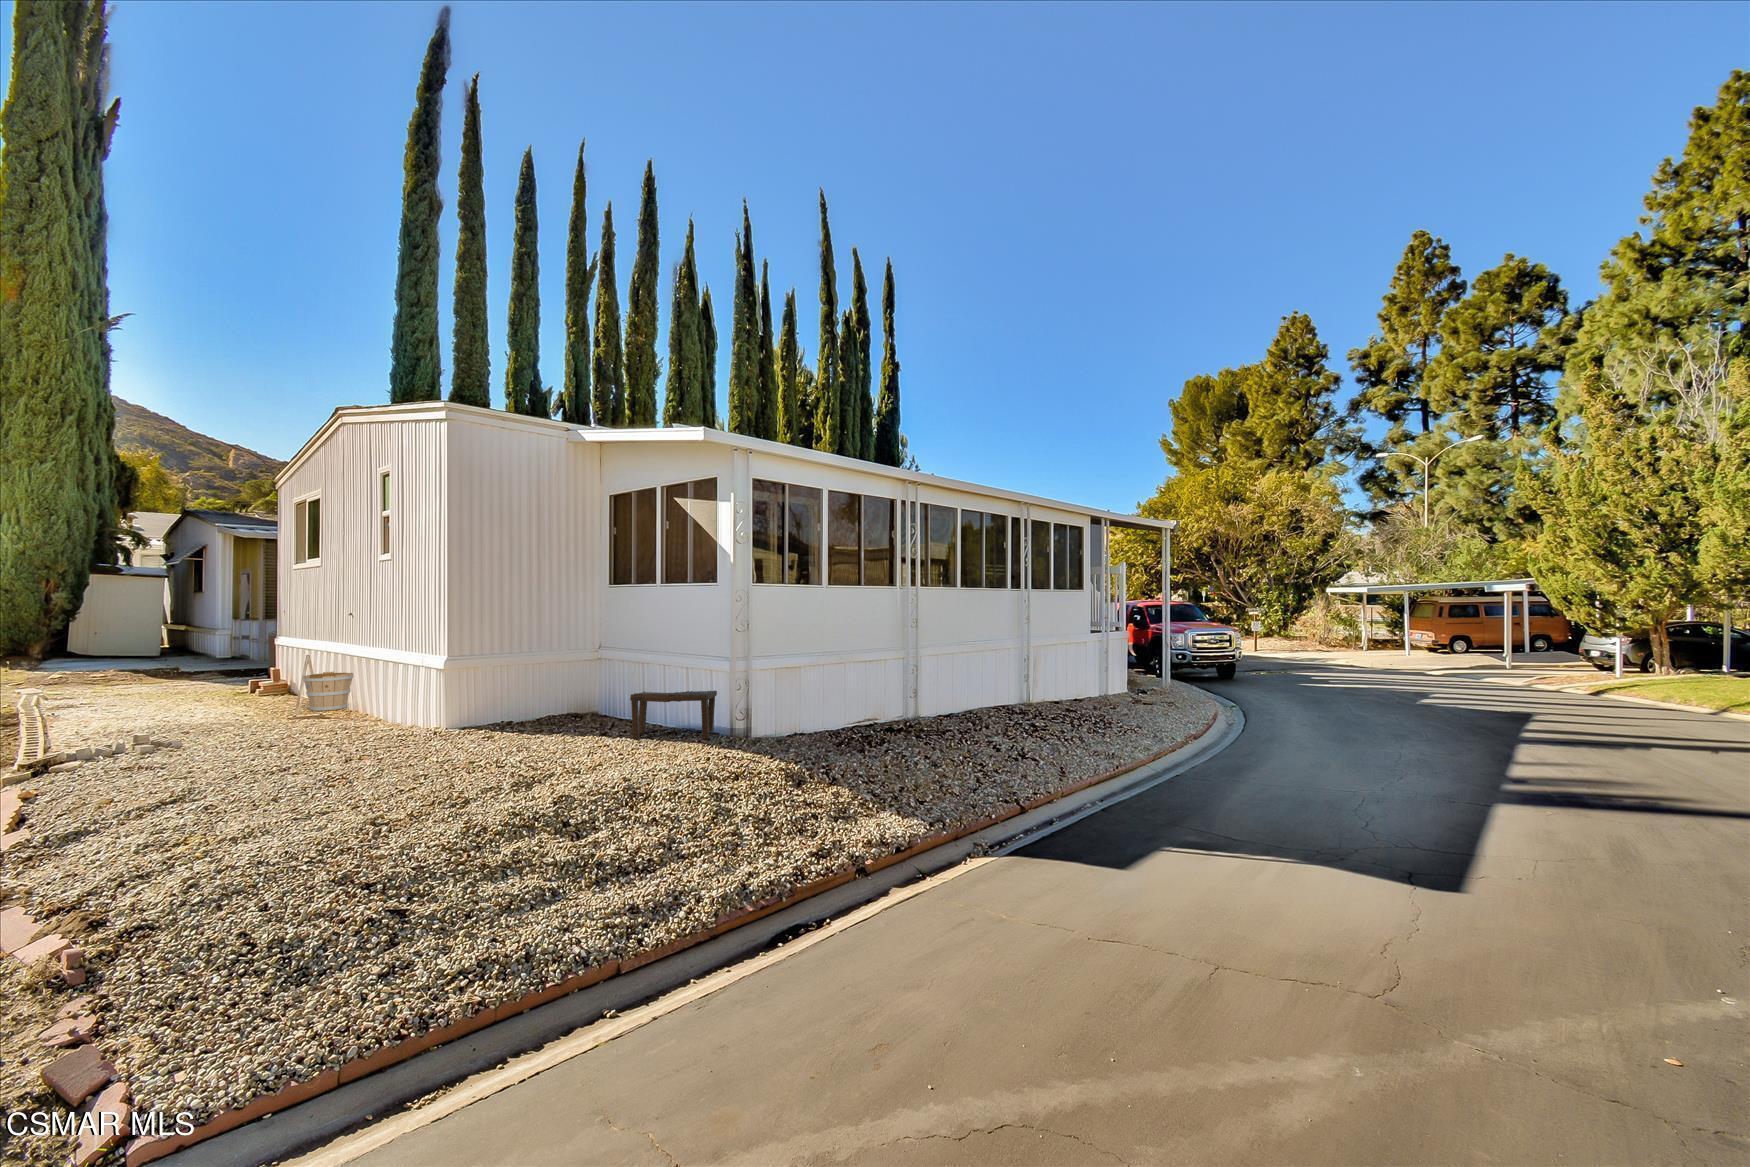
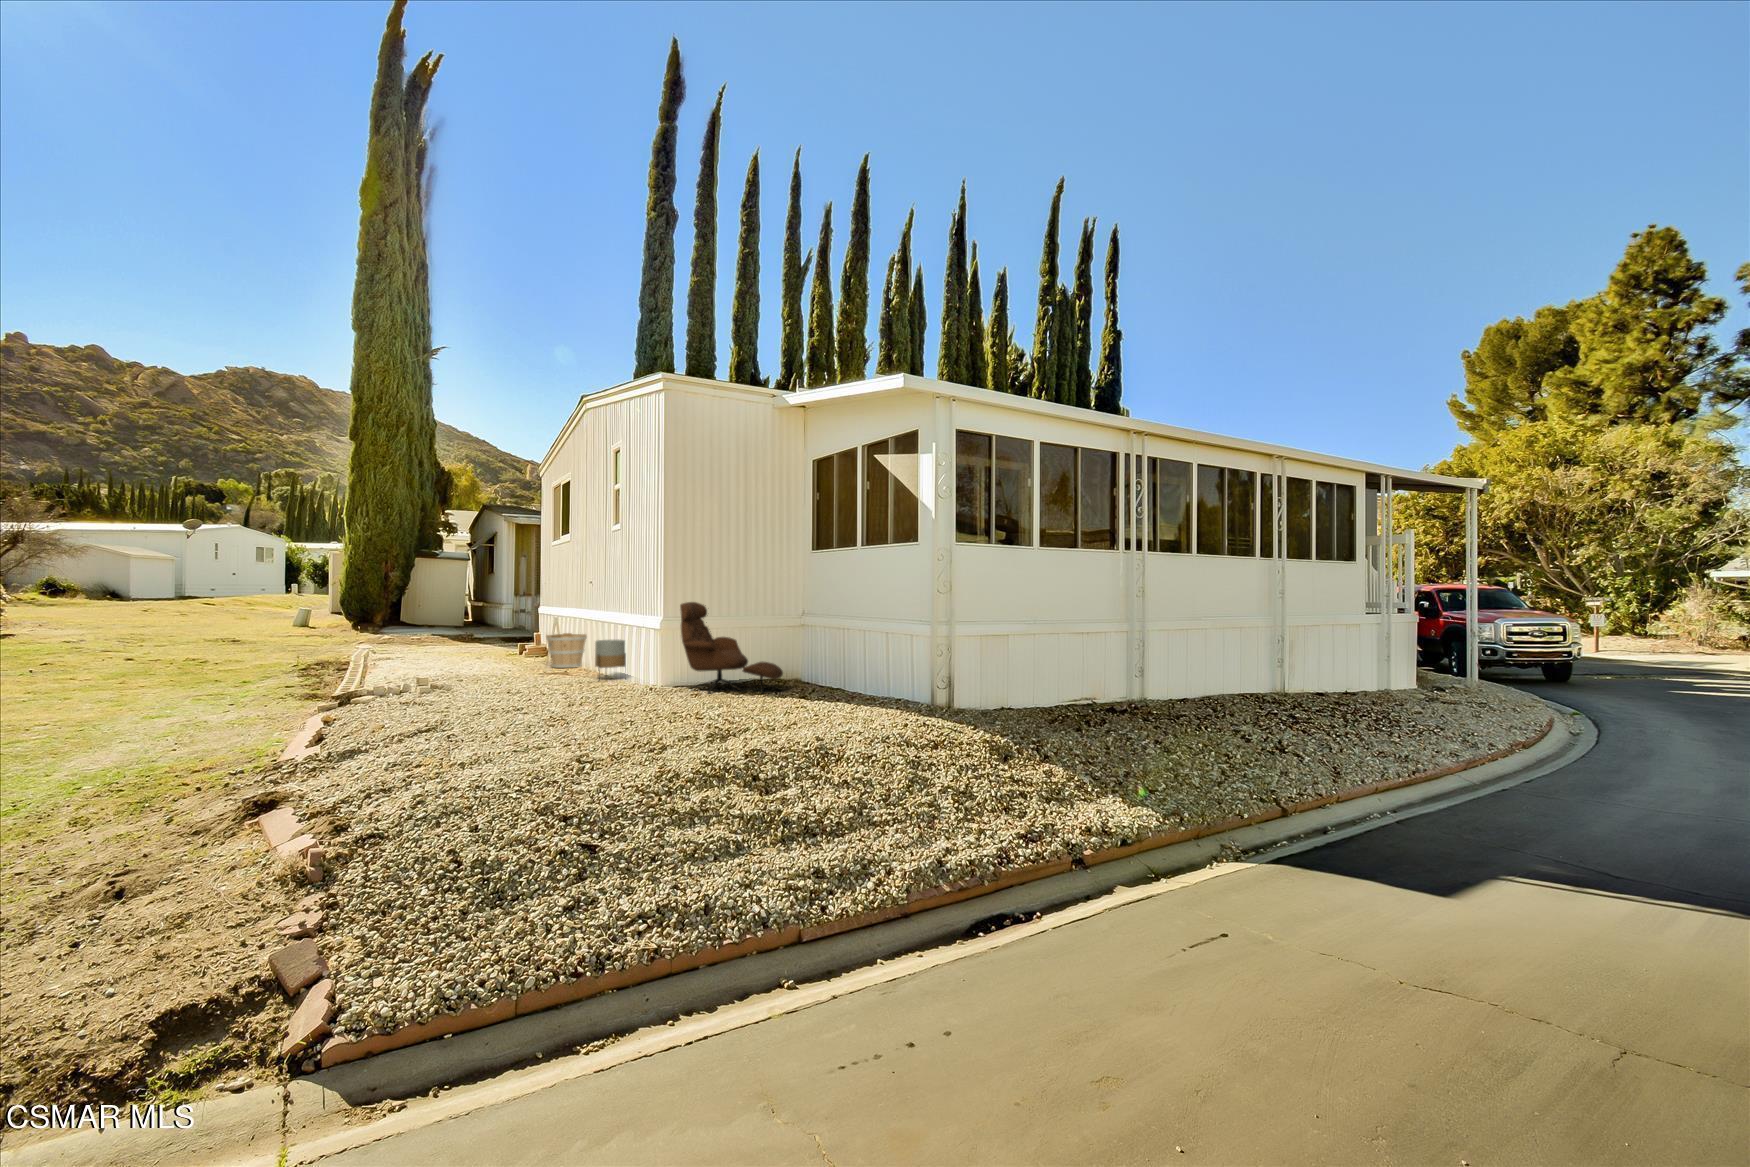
lounge chair: none [470,641,582,734] -> present [680,602,783,693]
planter: none [368,680,405,726] -> present [595,640,626,673]
bench: present [630,691,717,739] -> none [828,656,918,708]

